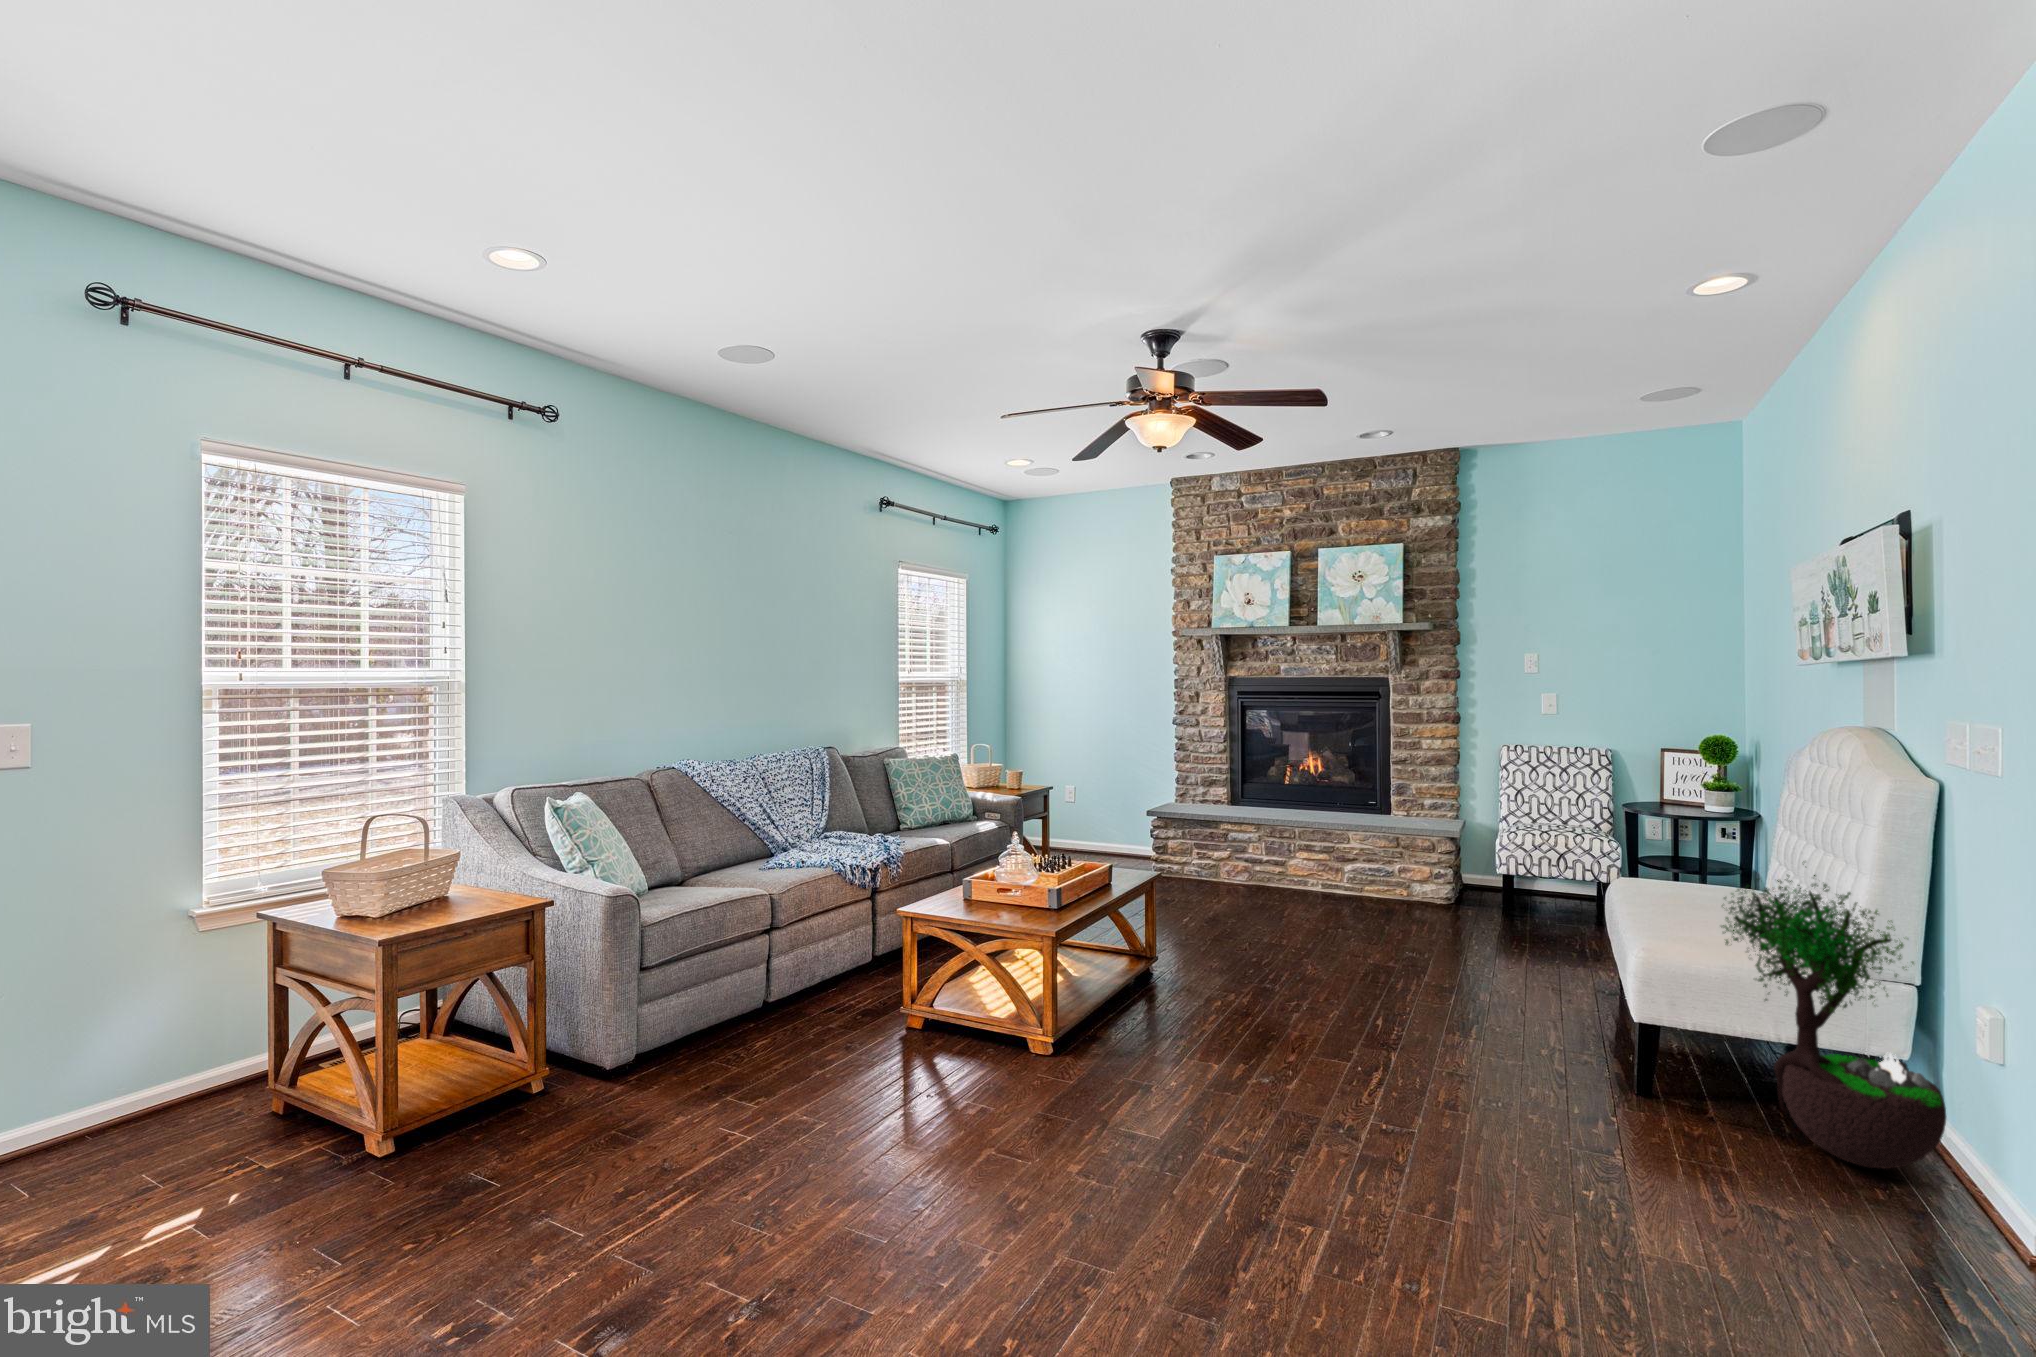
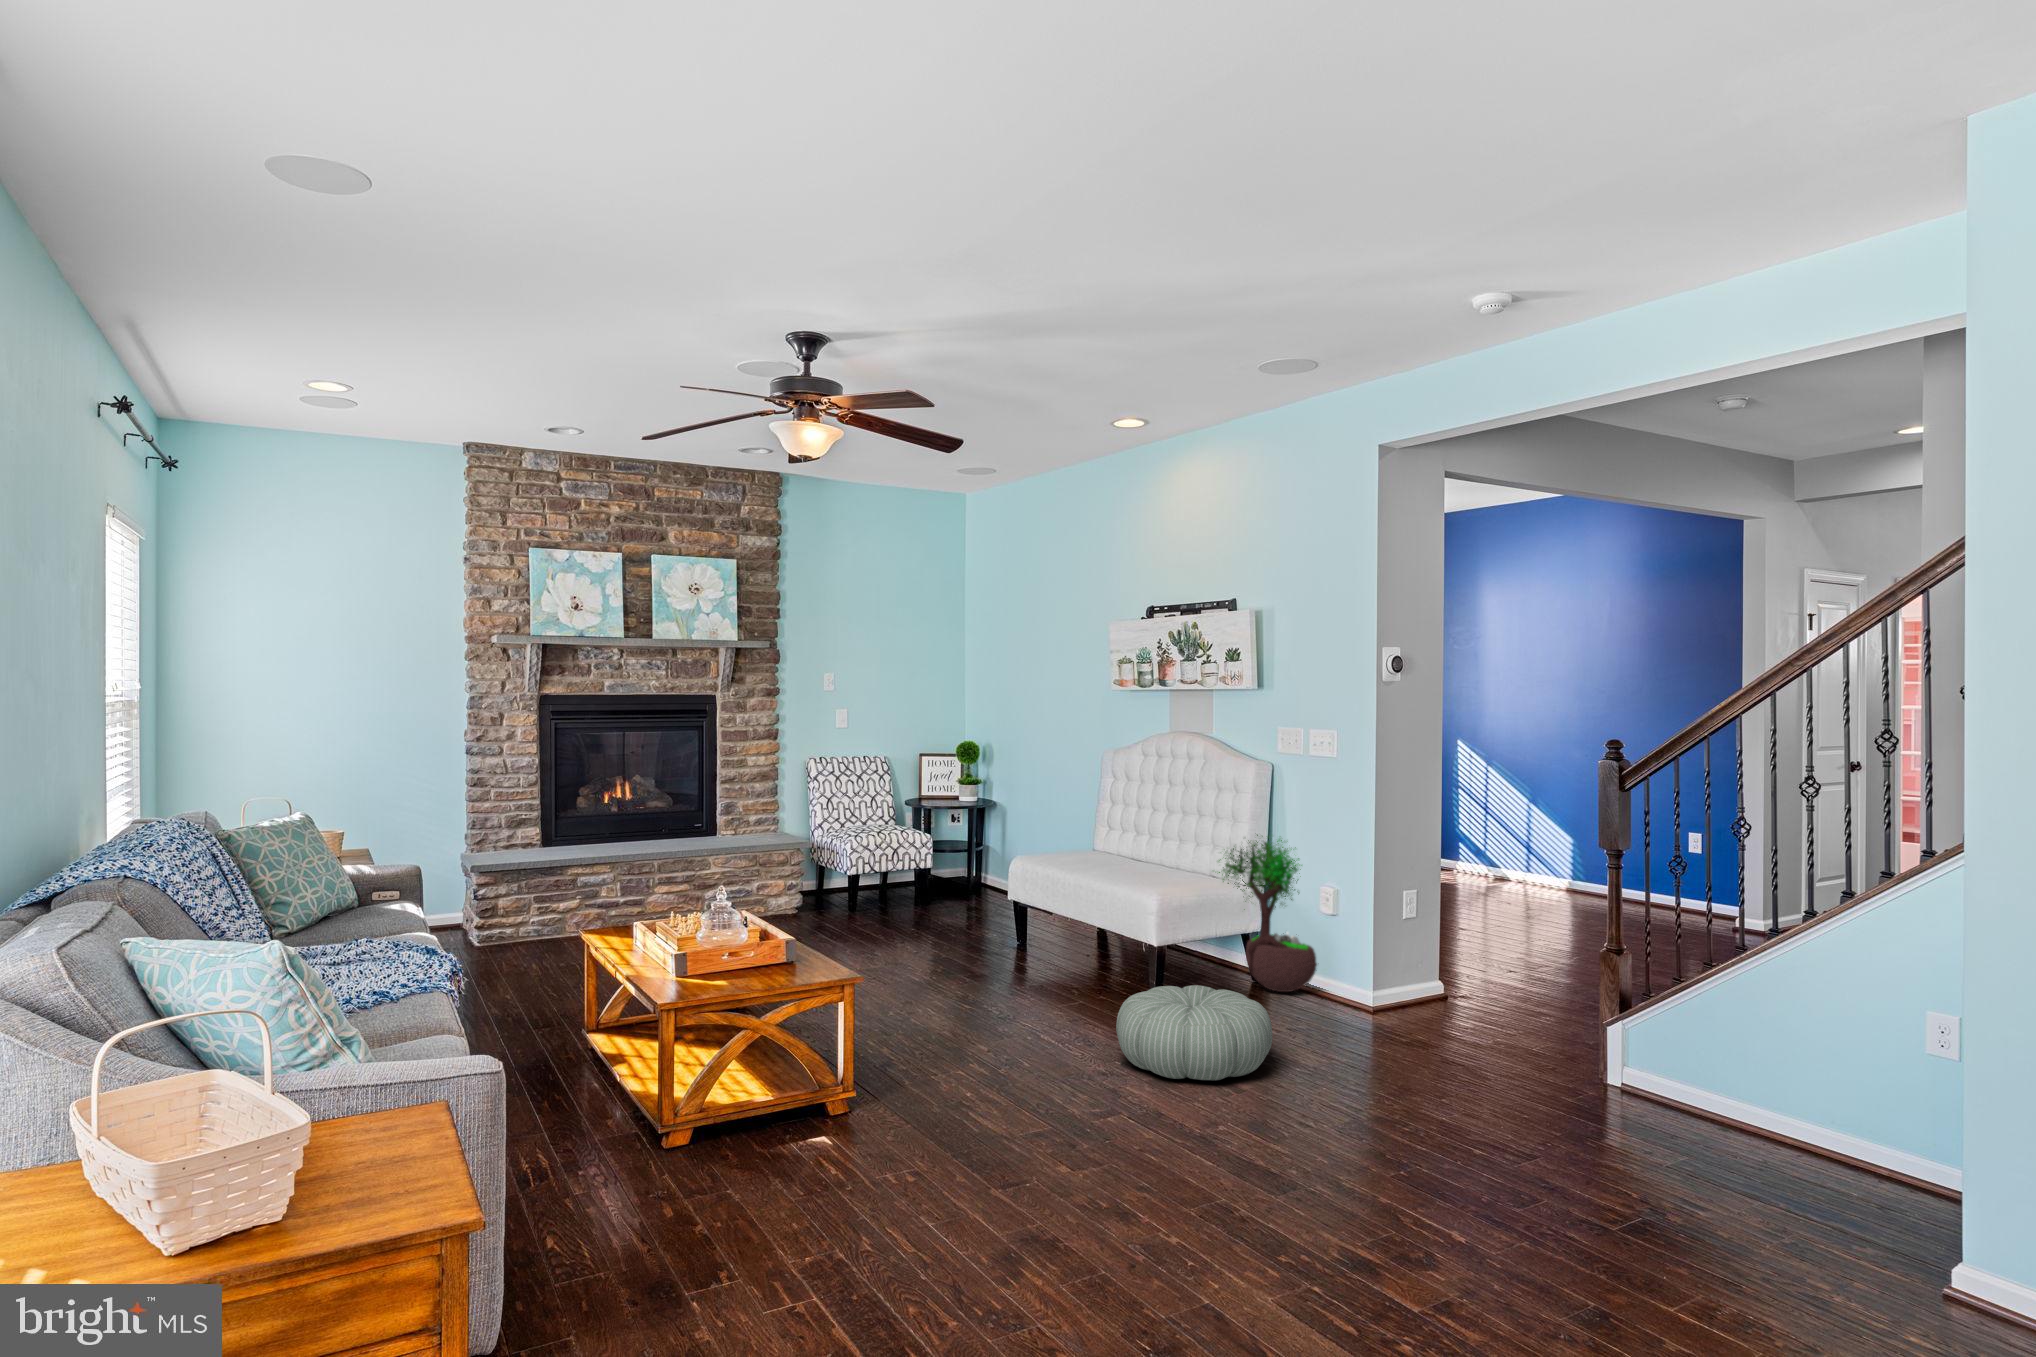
pouf: none [1284,1045,1524,1209] -> present [1116,985,1272,1081]

